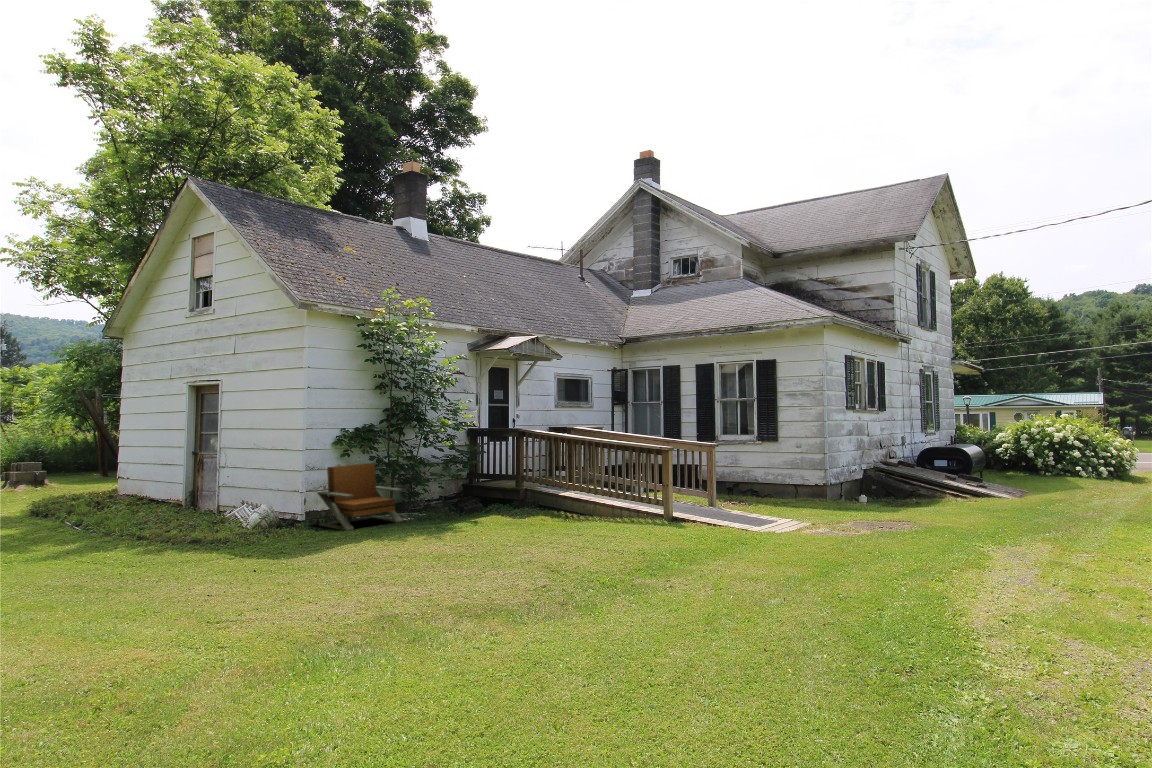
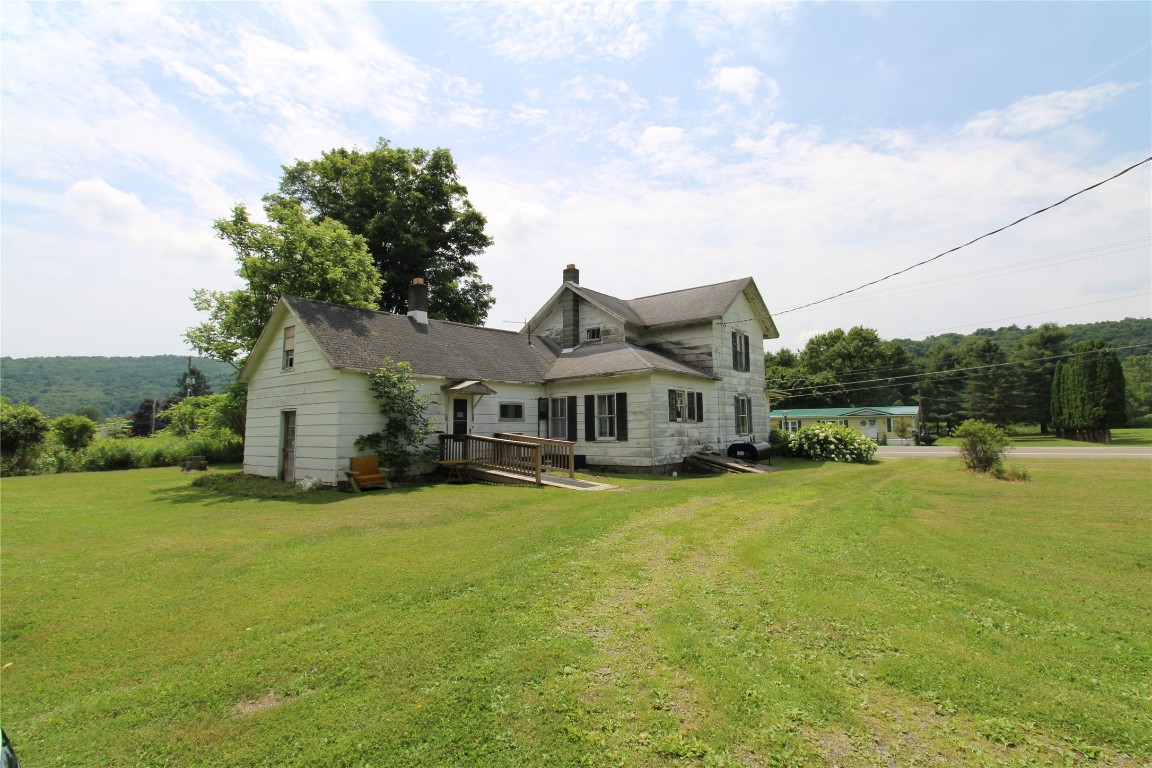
round table: none [477,472,533,515] -> present [439,460,470,483]

